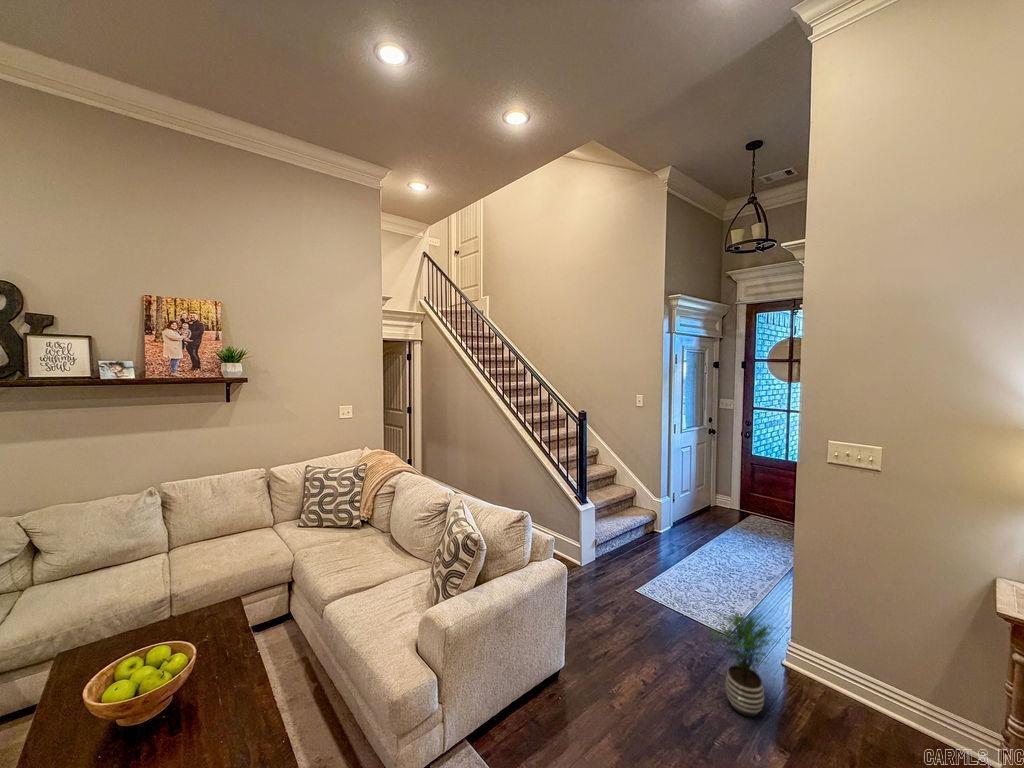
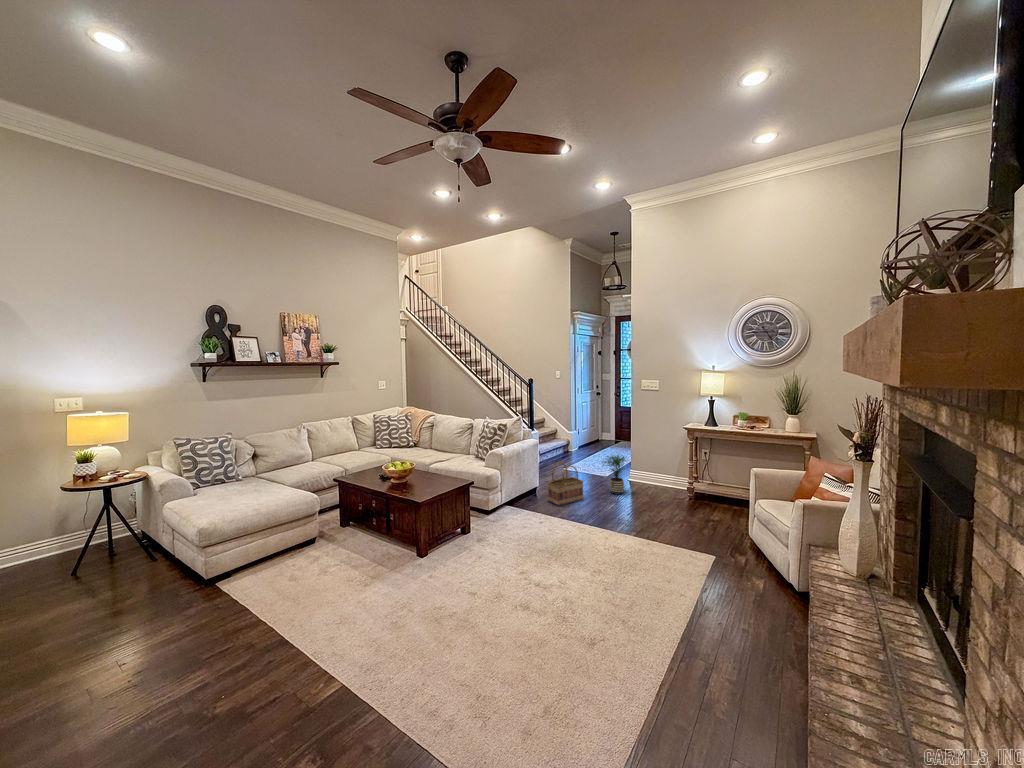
basket: none [574,621,660,739] -> present [548,462,583,506]

